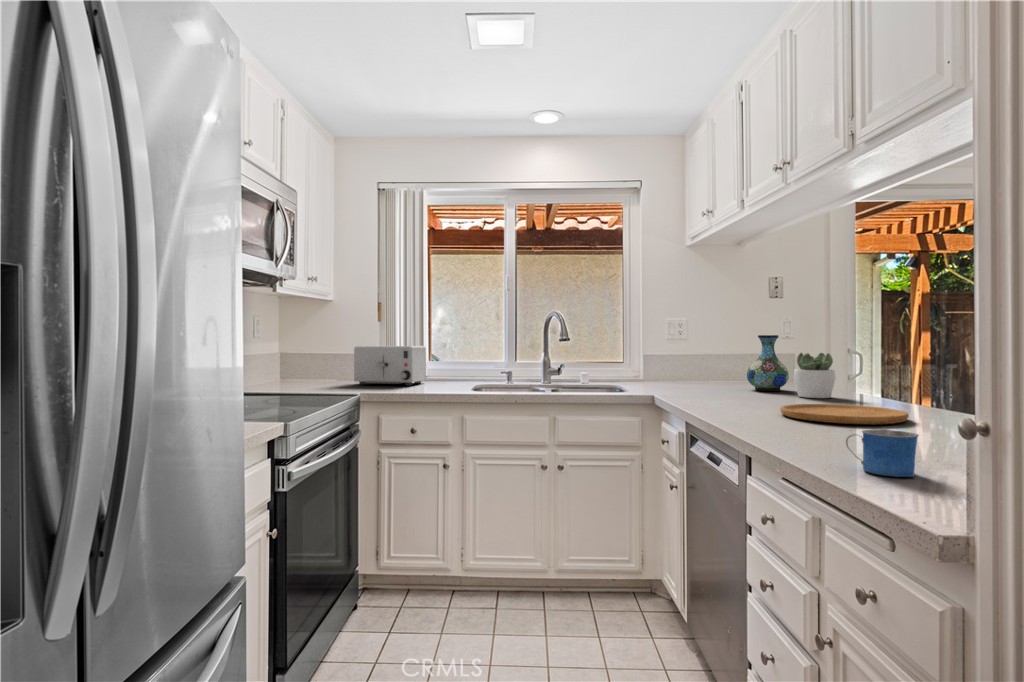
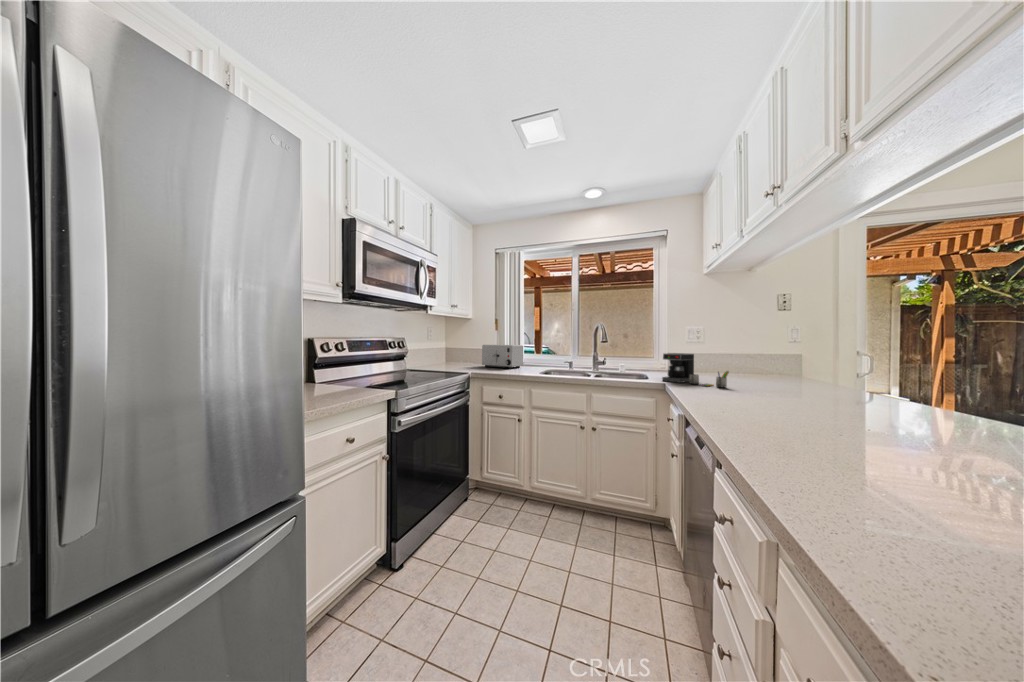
vase: present [747,335,789,391] -> none [750,342,790,387]
coffee maker: none [647,353,729,395] -> present [662,353,729,388]
succulent plant: present [794,353,836,398] -> none [791,357,837,397]
cutting board: present [780,404,909,424] -> none [767,403,925,435]
mug: present [846,429,918,477] -> none [815,459,941,542]

